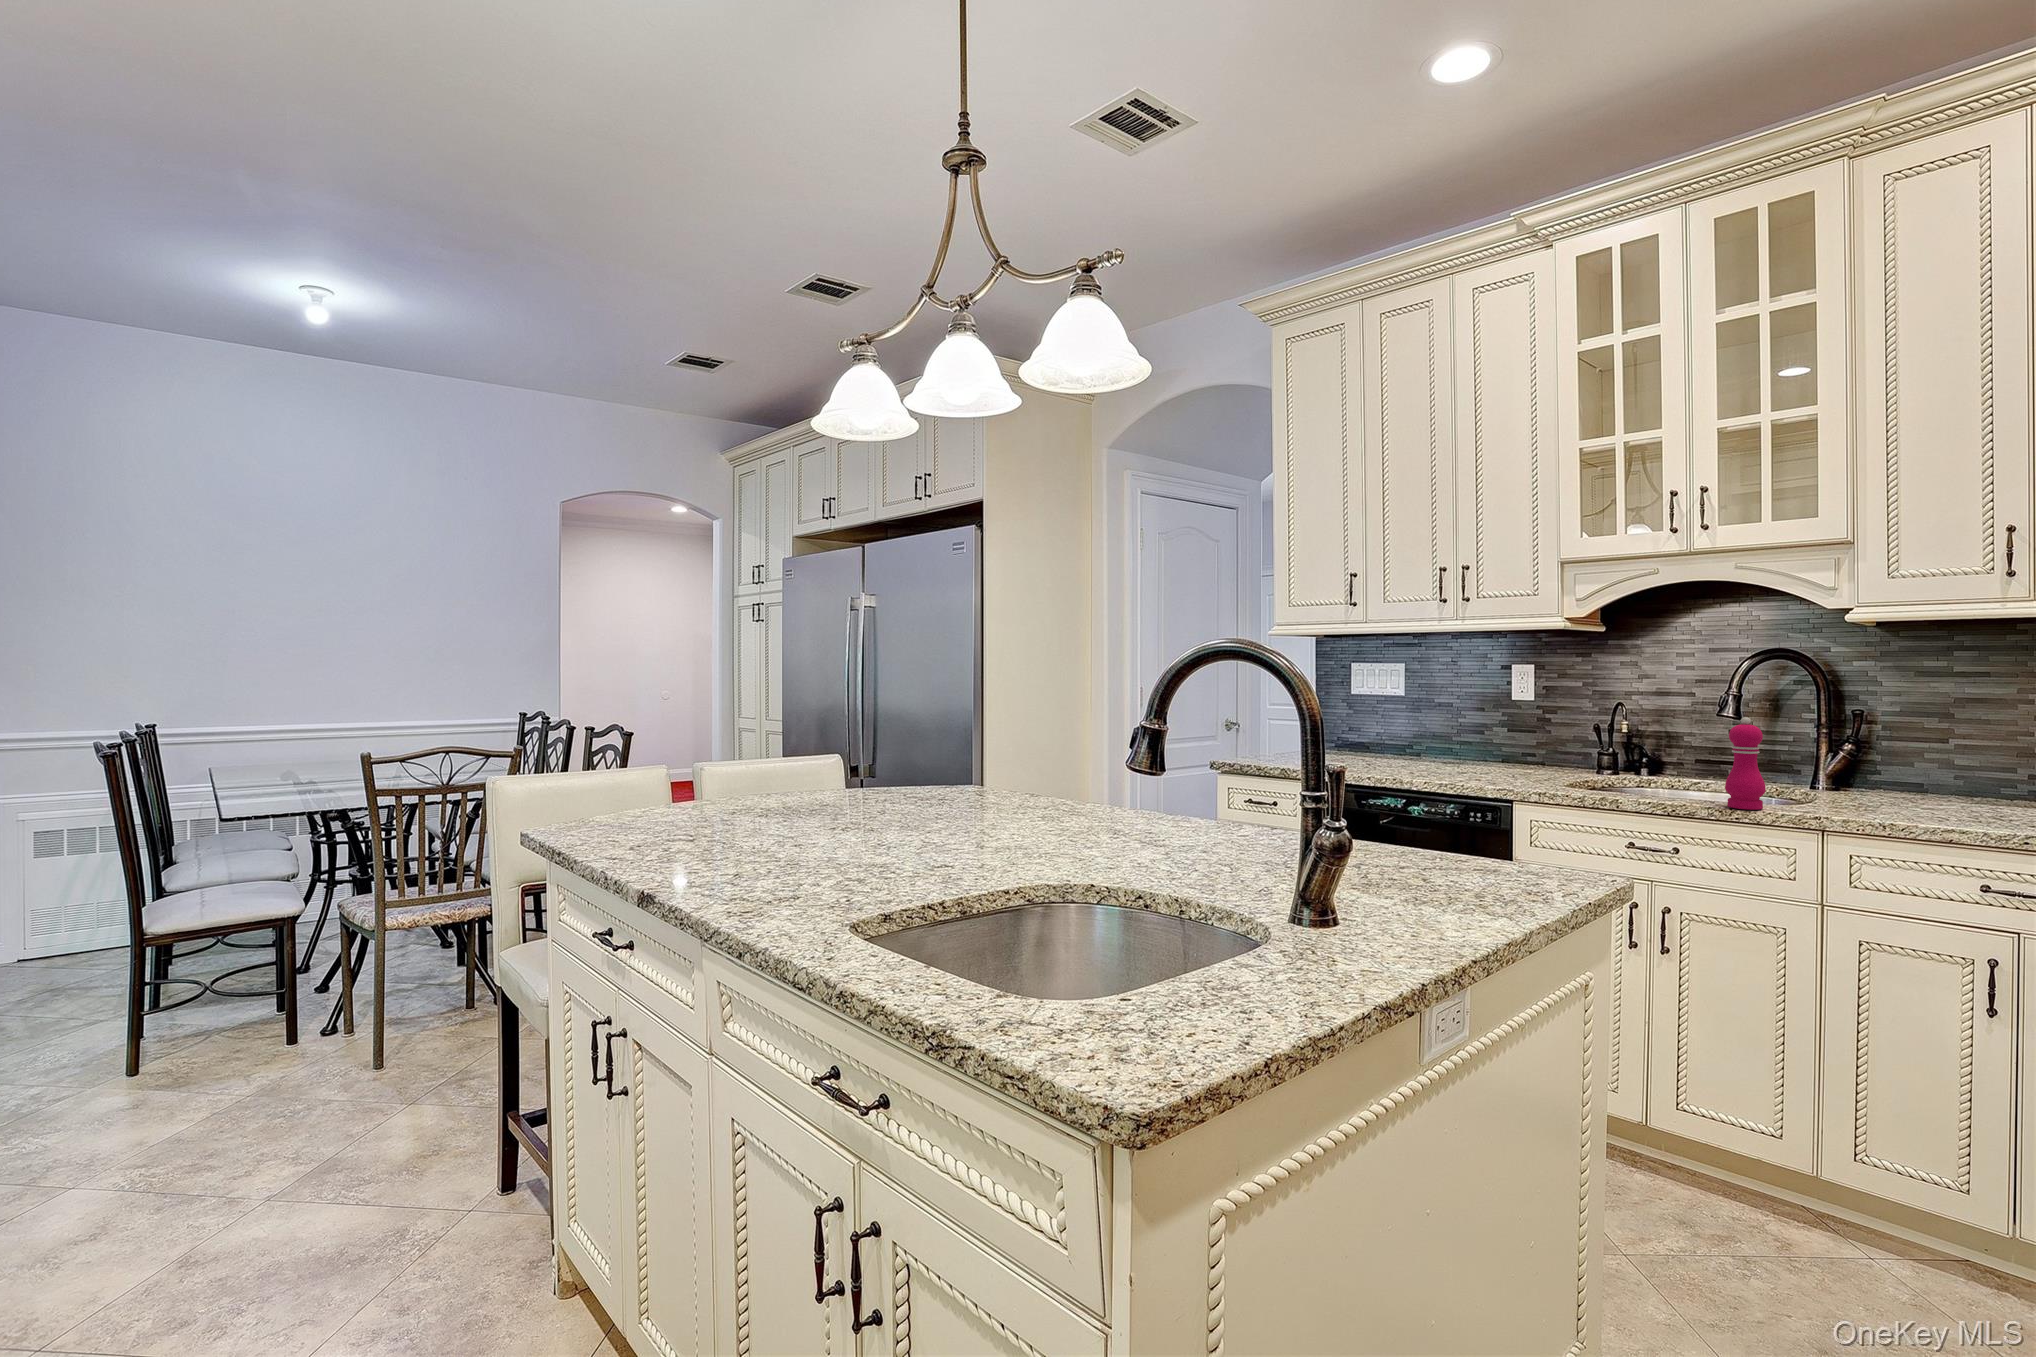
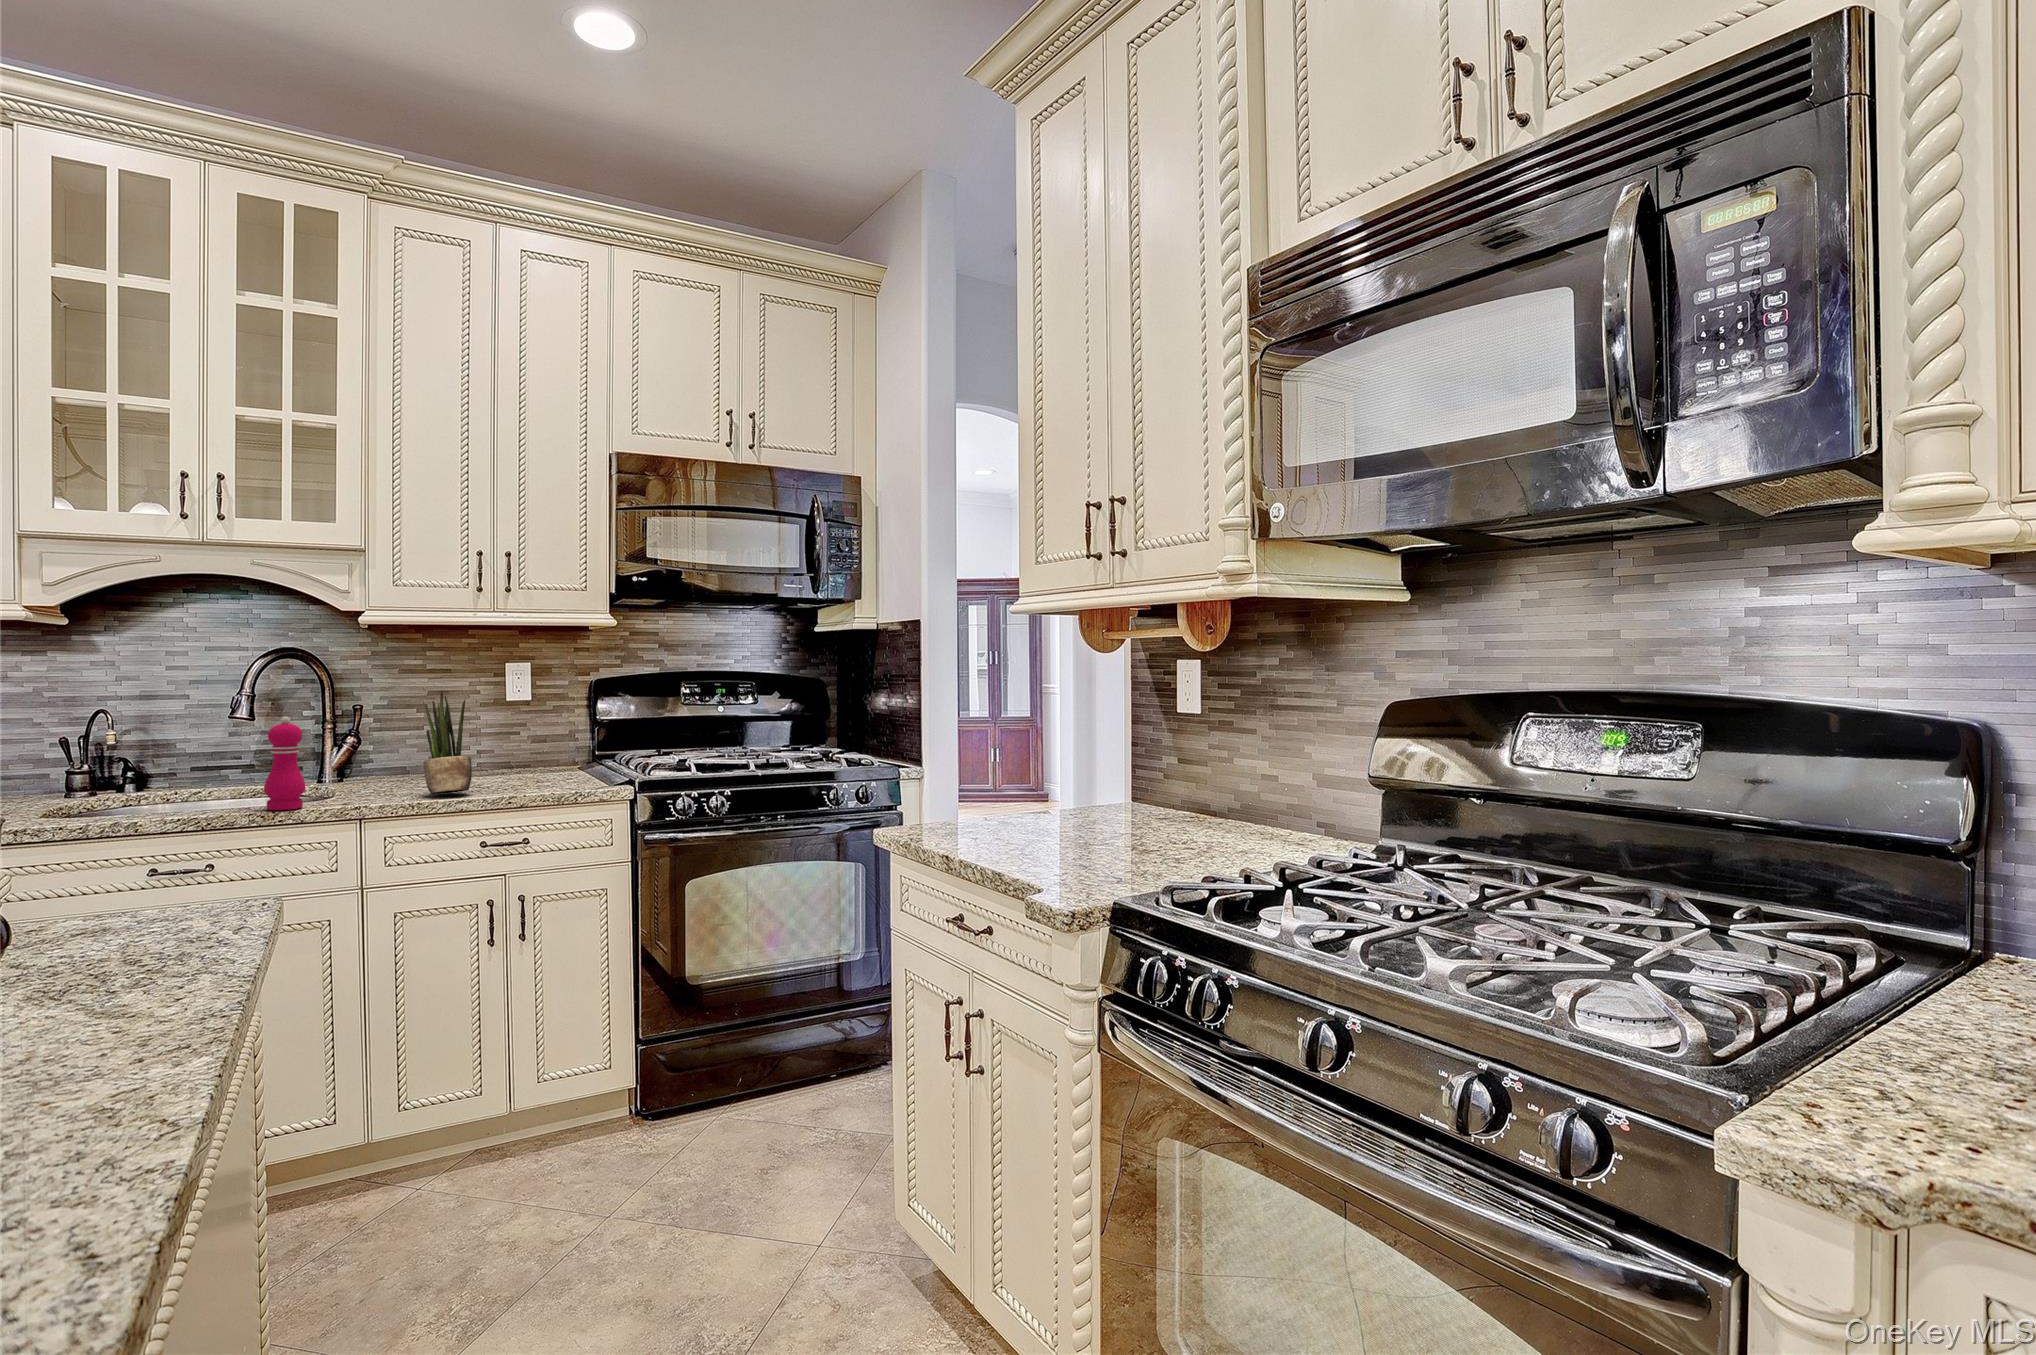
potted plant: none [1910,696,1977,819] -> present [423,692,472,794]

